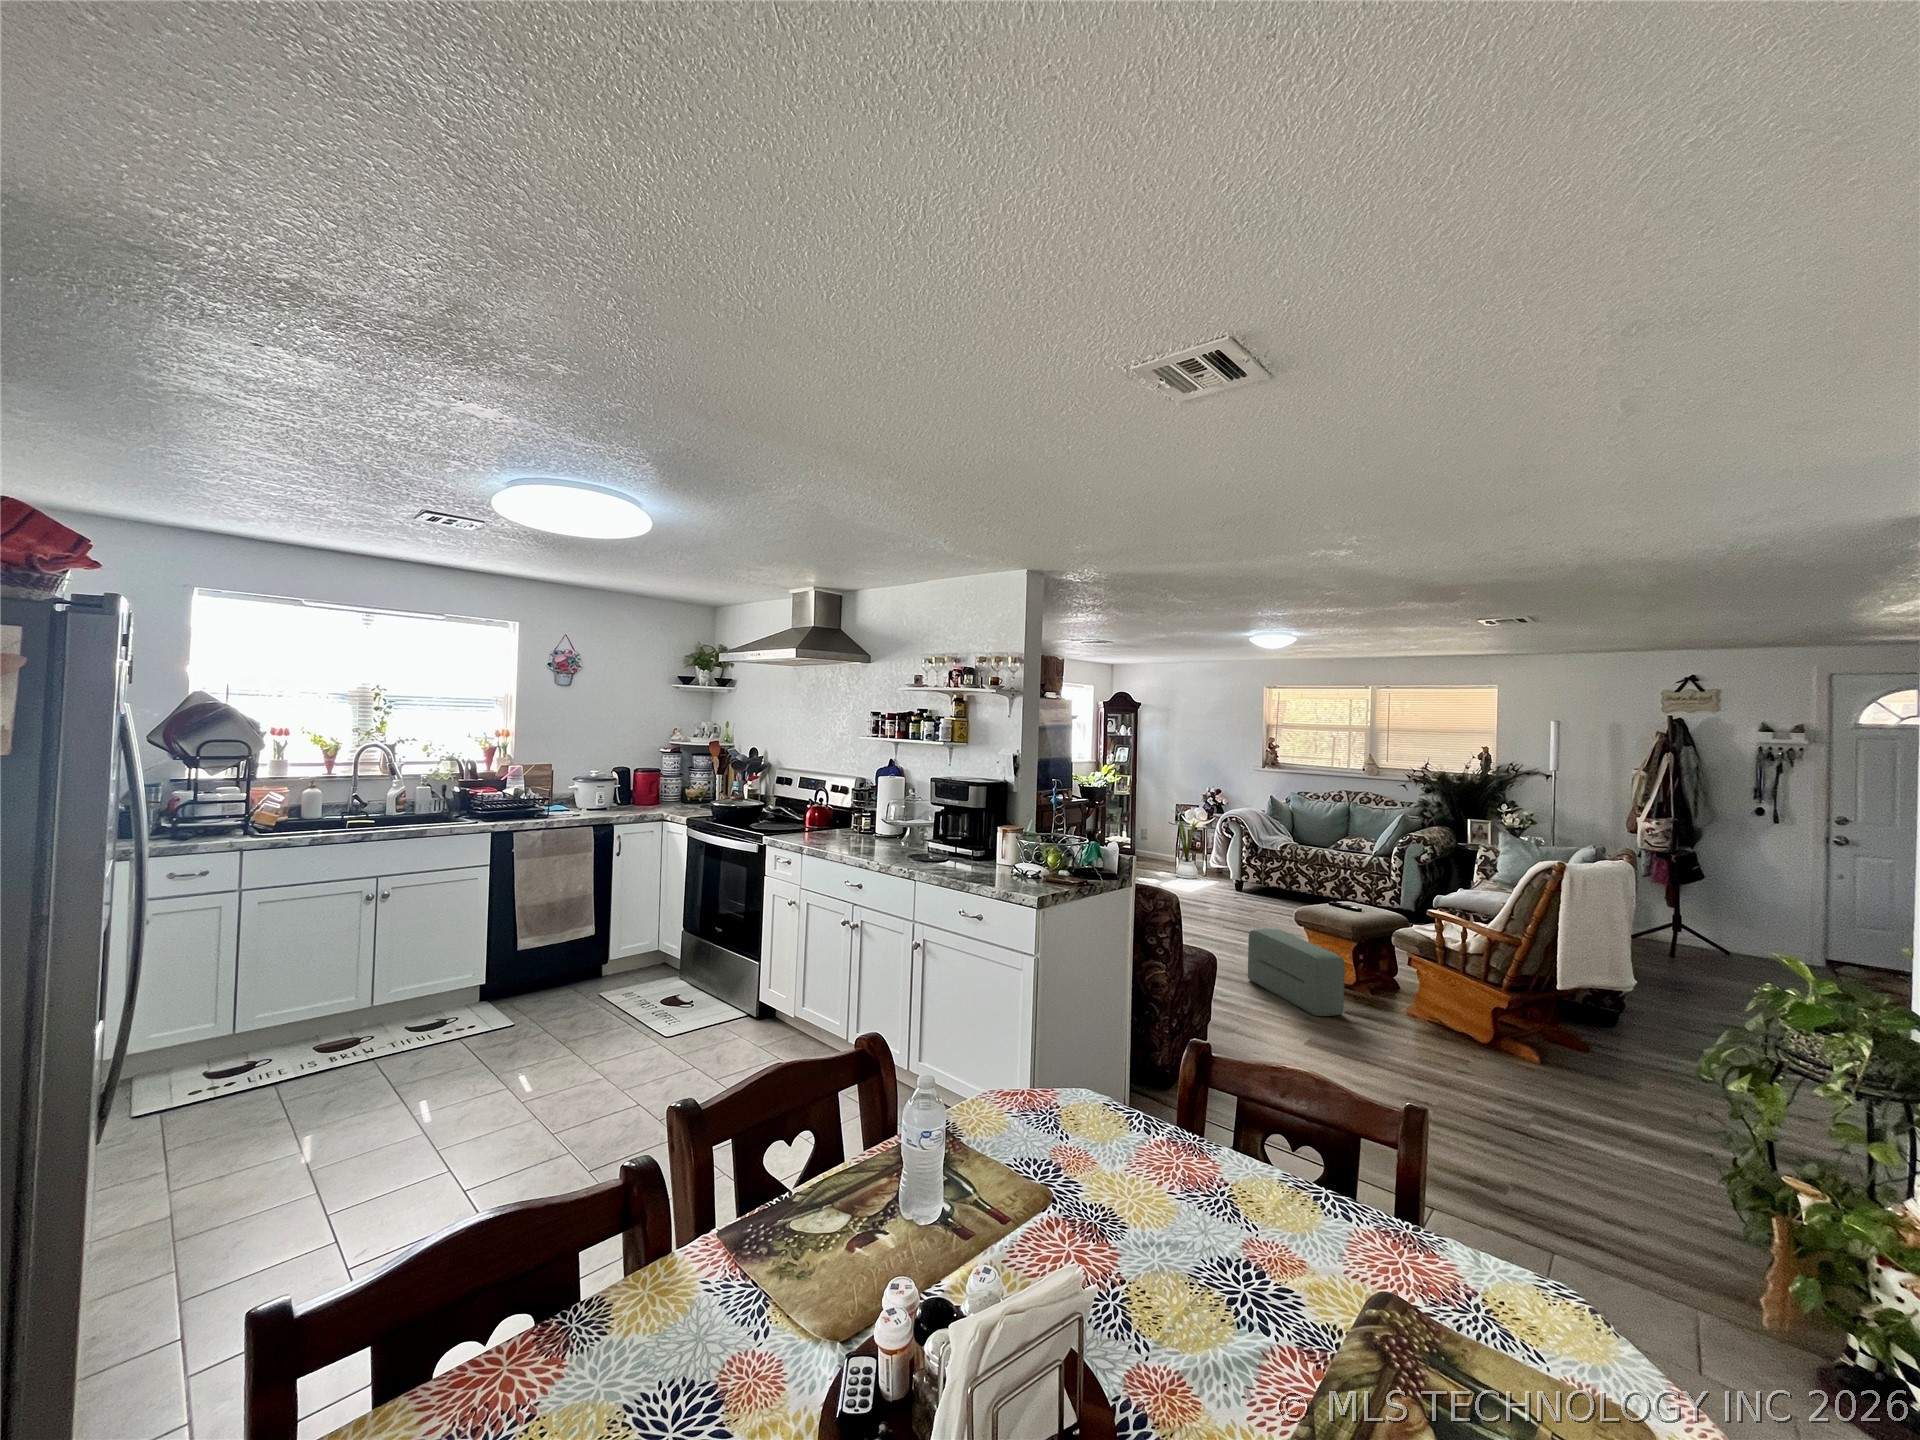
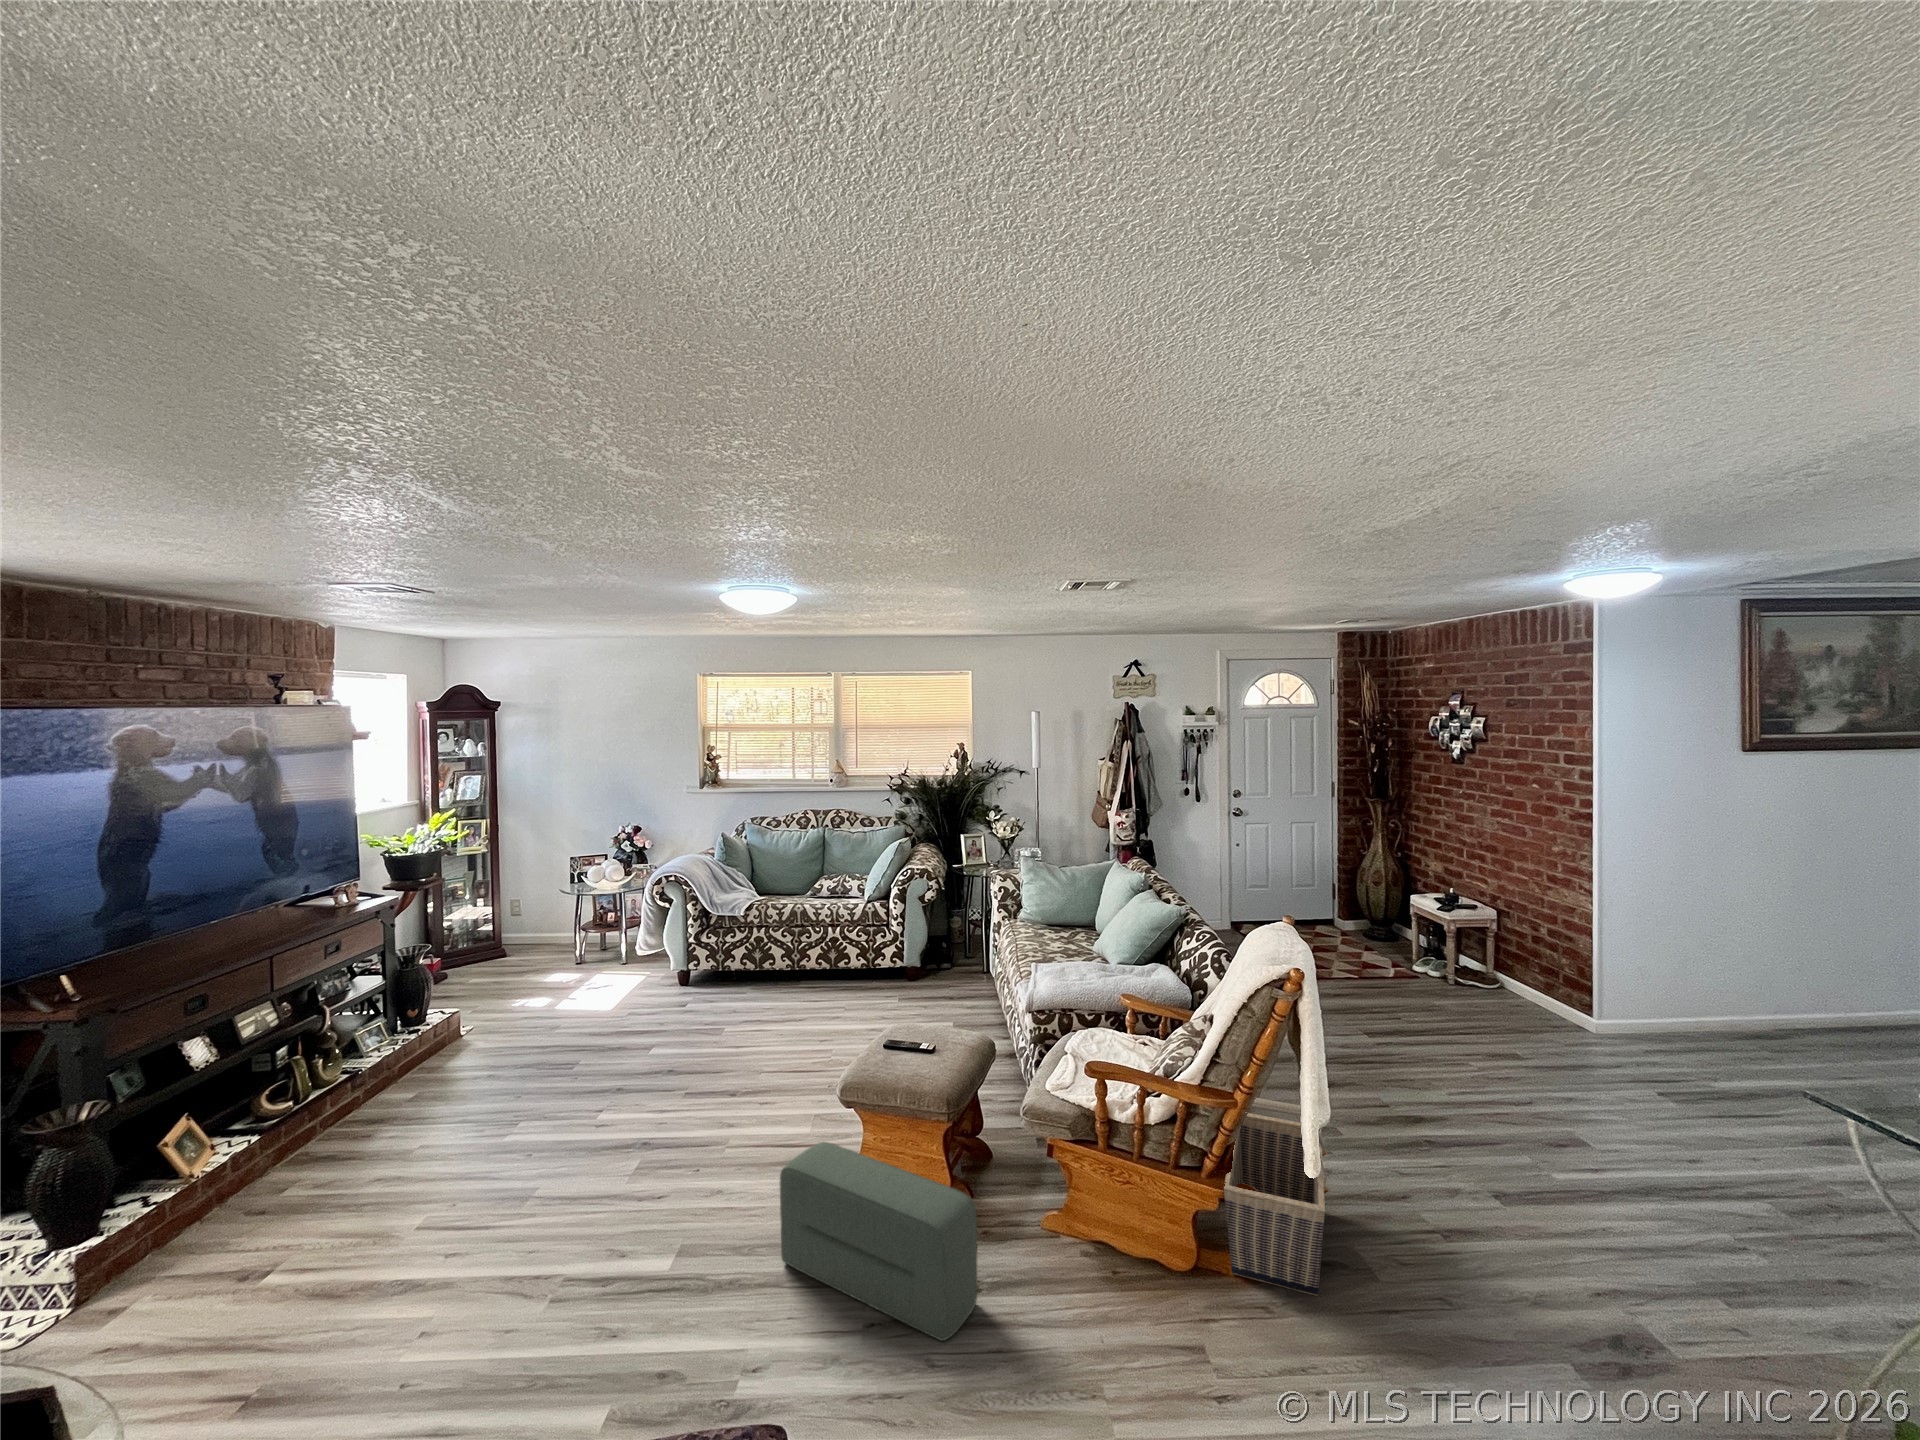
house plant: present [1174,812,1205,879] -> none [559,870,626,977]
basket: none [1515,961,1643,1077] -> present [1224,1098,1330,1296]

